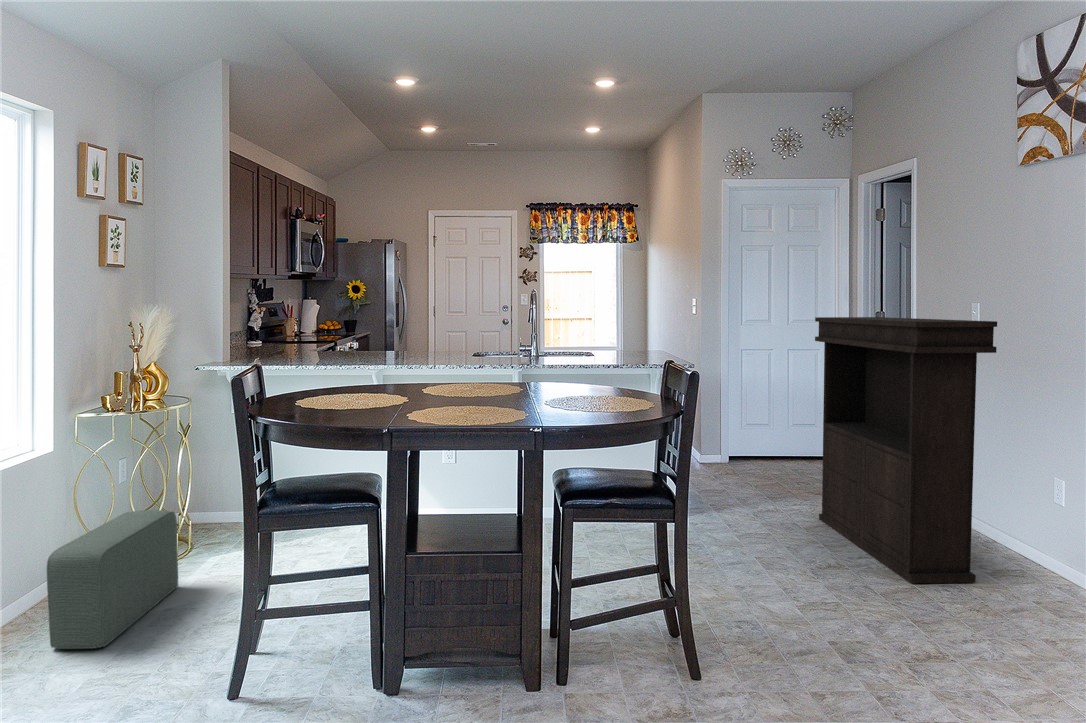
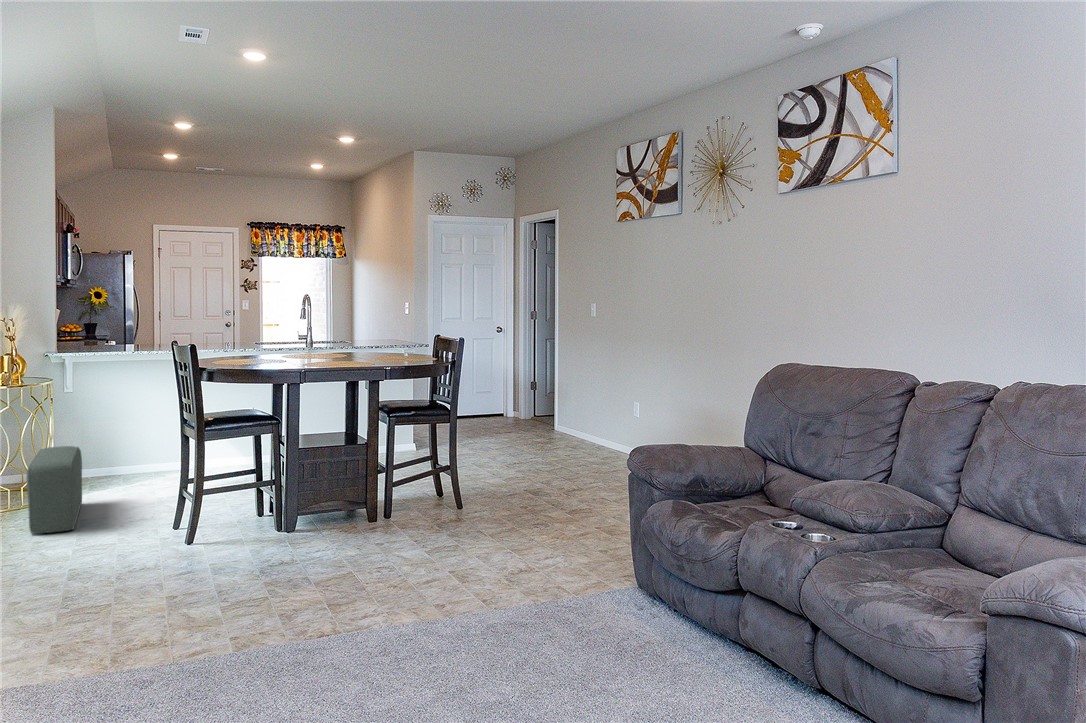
console table: present [815,317,997,583] -> none [503,310,611,463]

